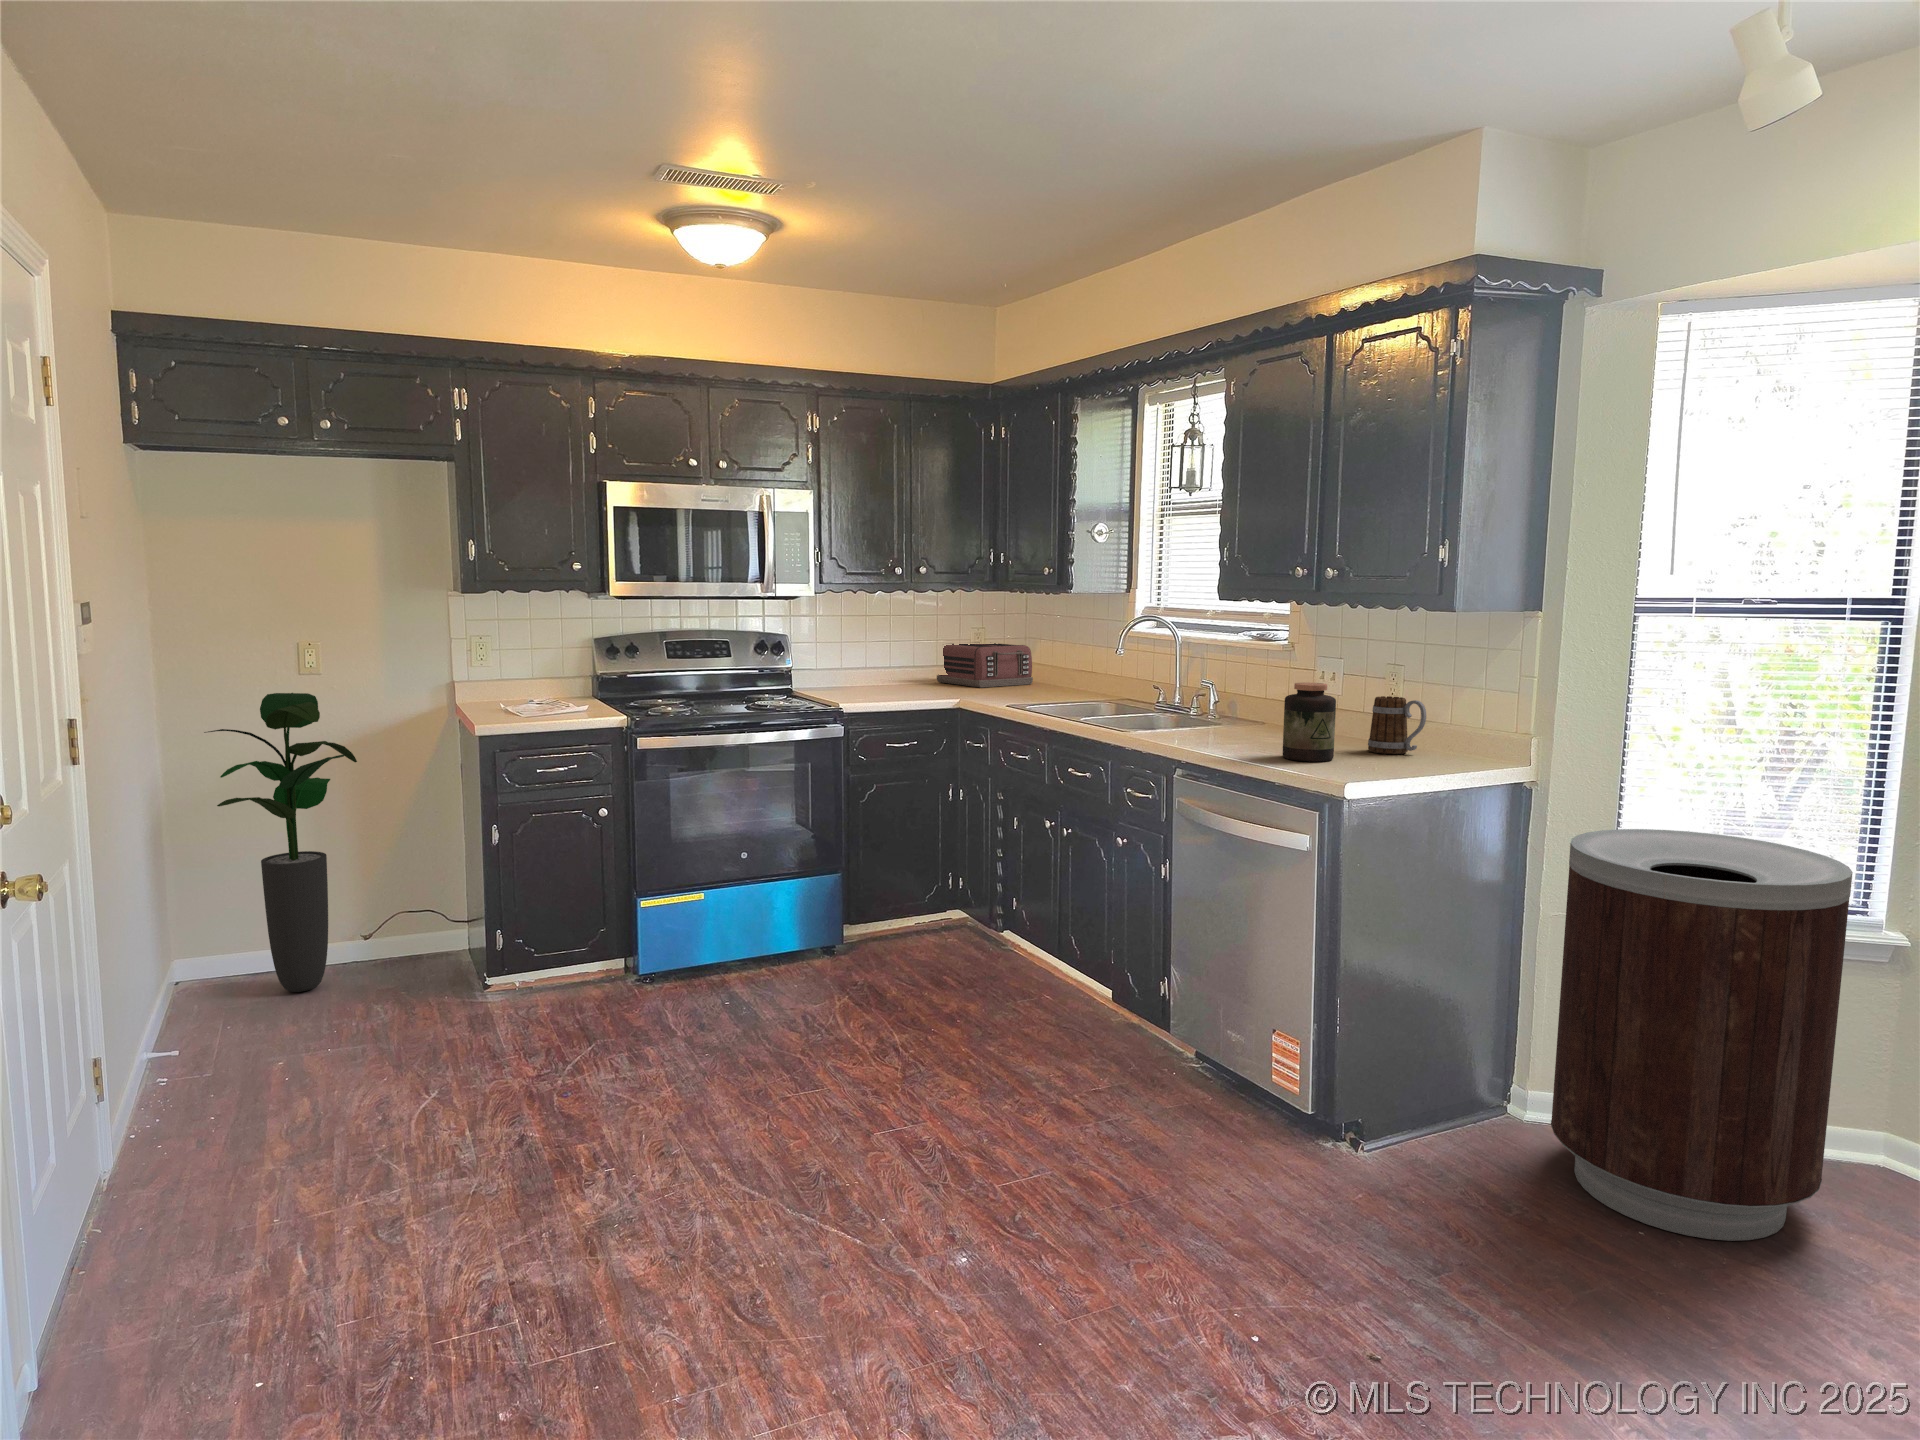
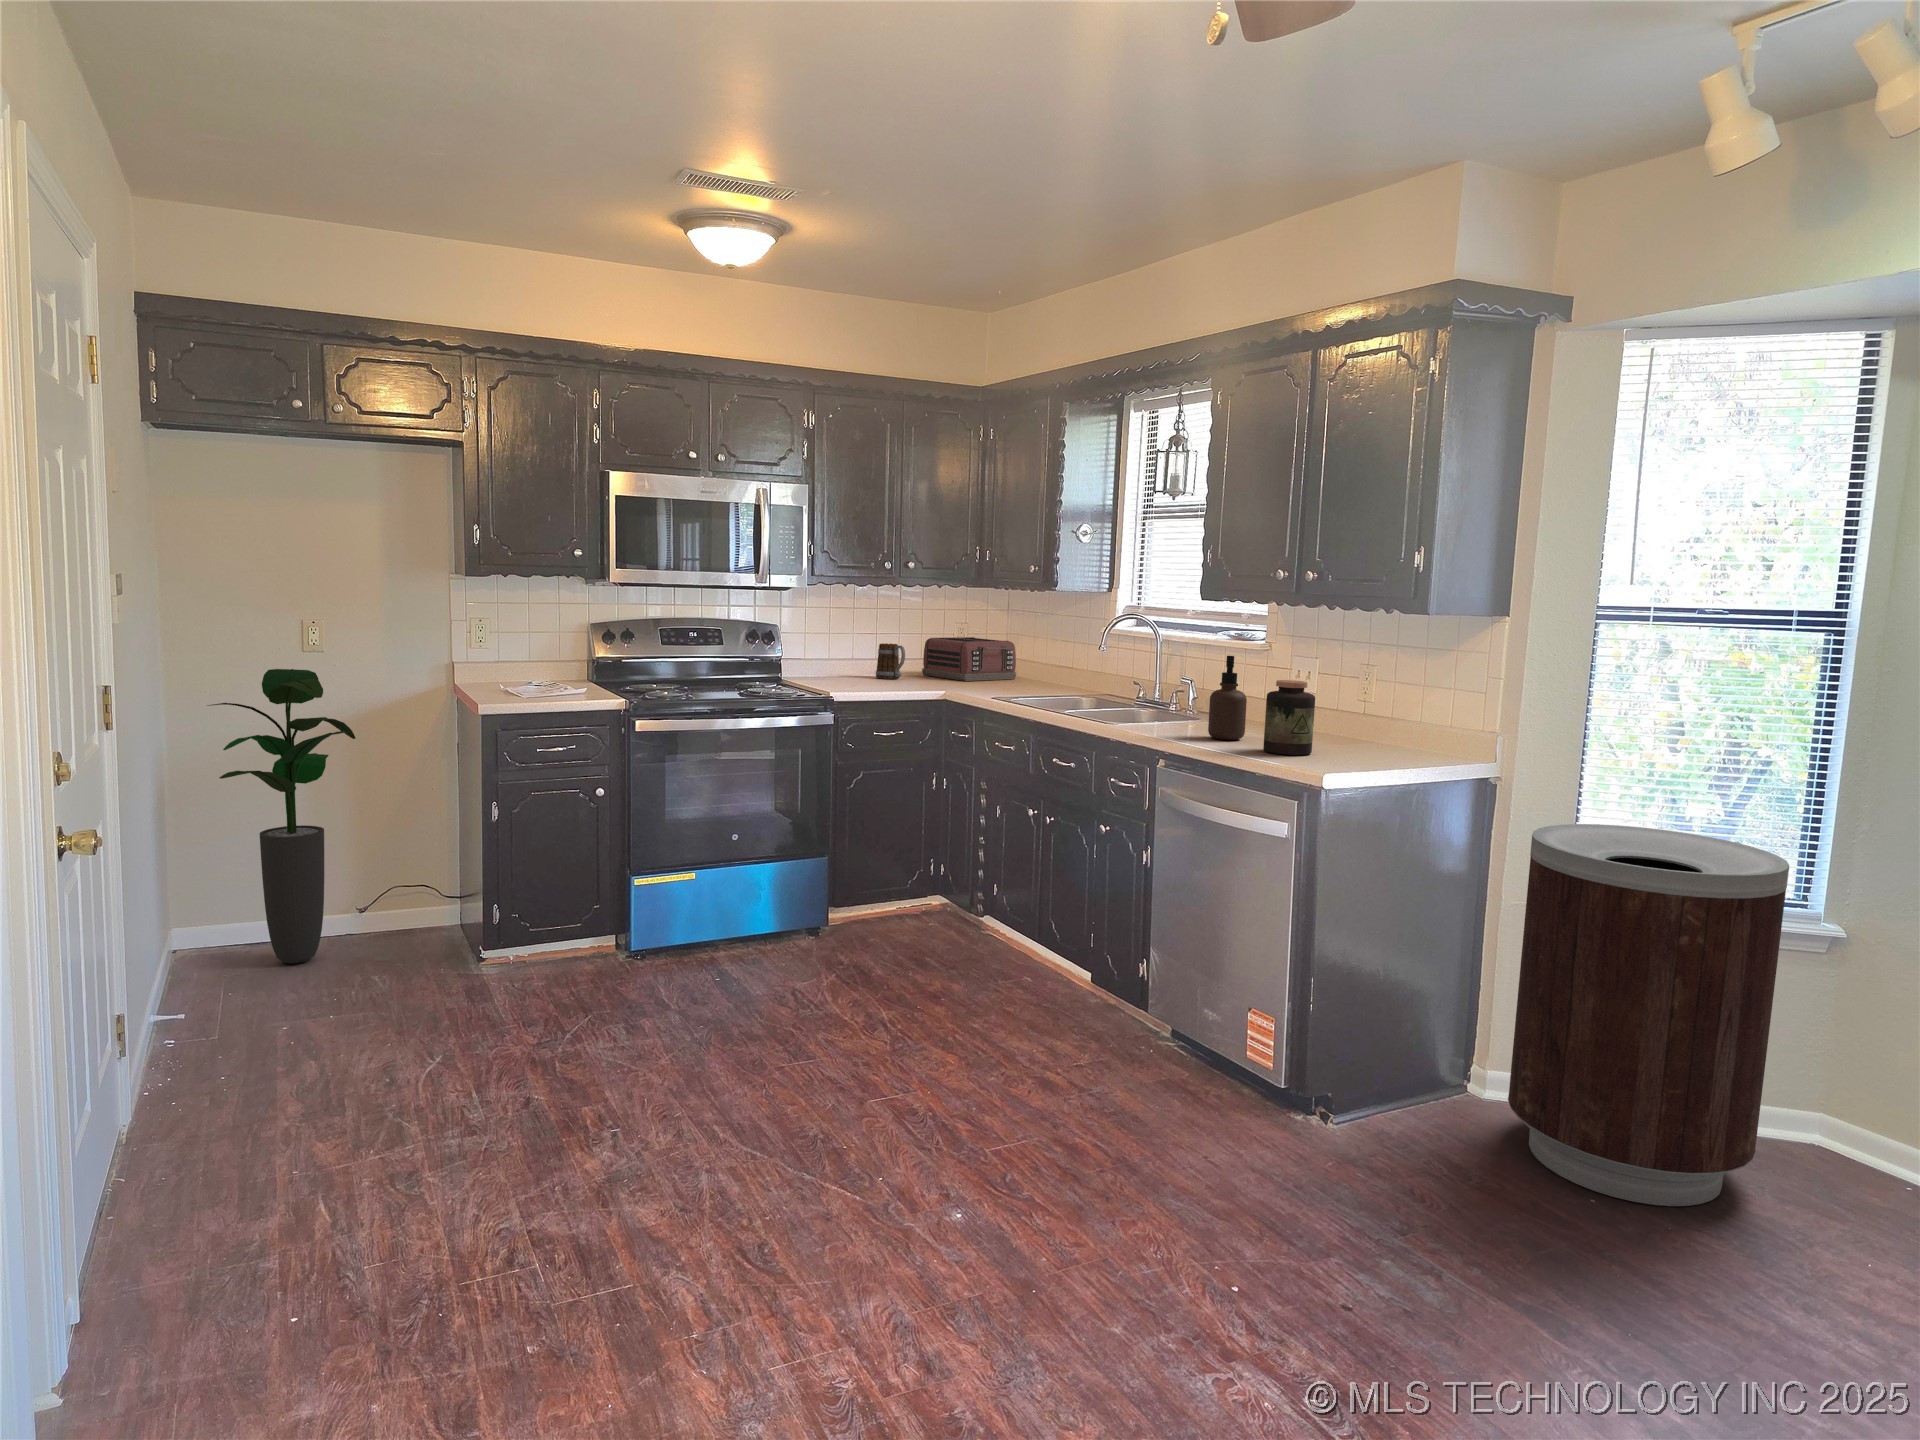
soap dispenser: none [1225,658,1265,746] -> present [1208,656,1247,740]
mug: present [1368,696,1426,754] -> present [876,643,905,679]

